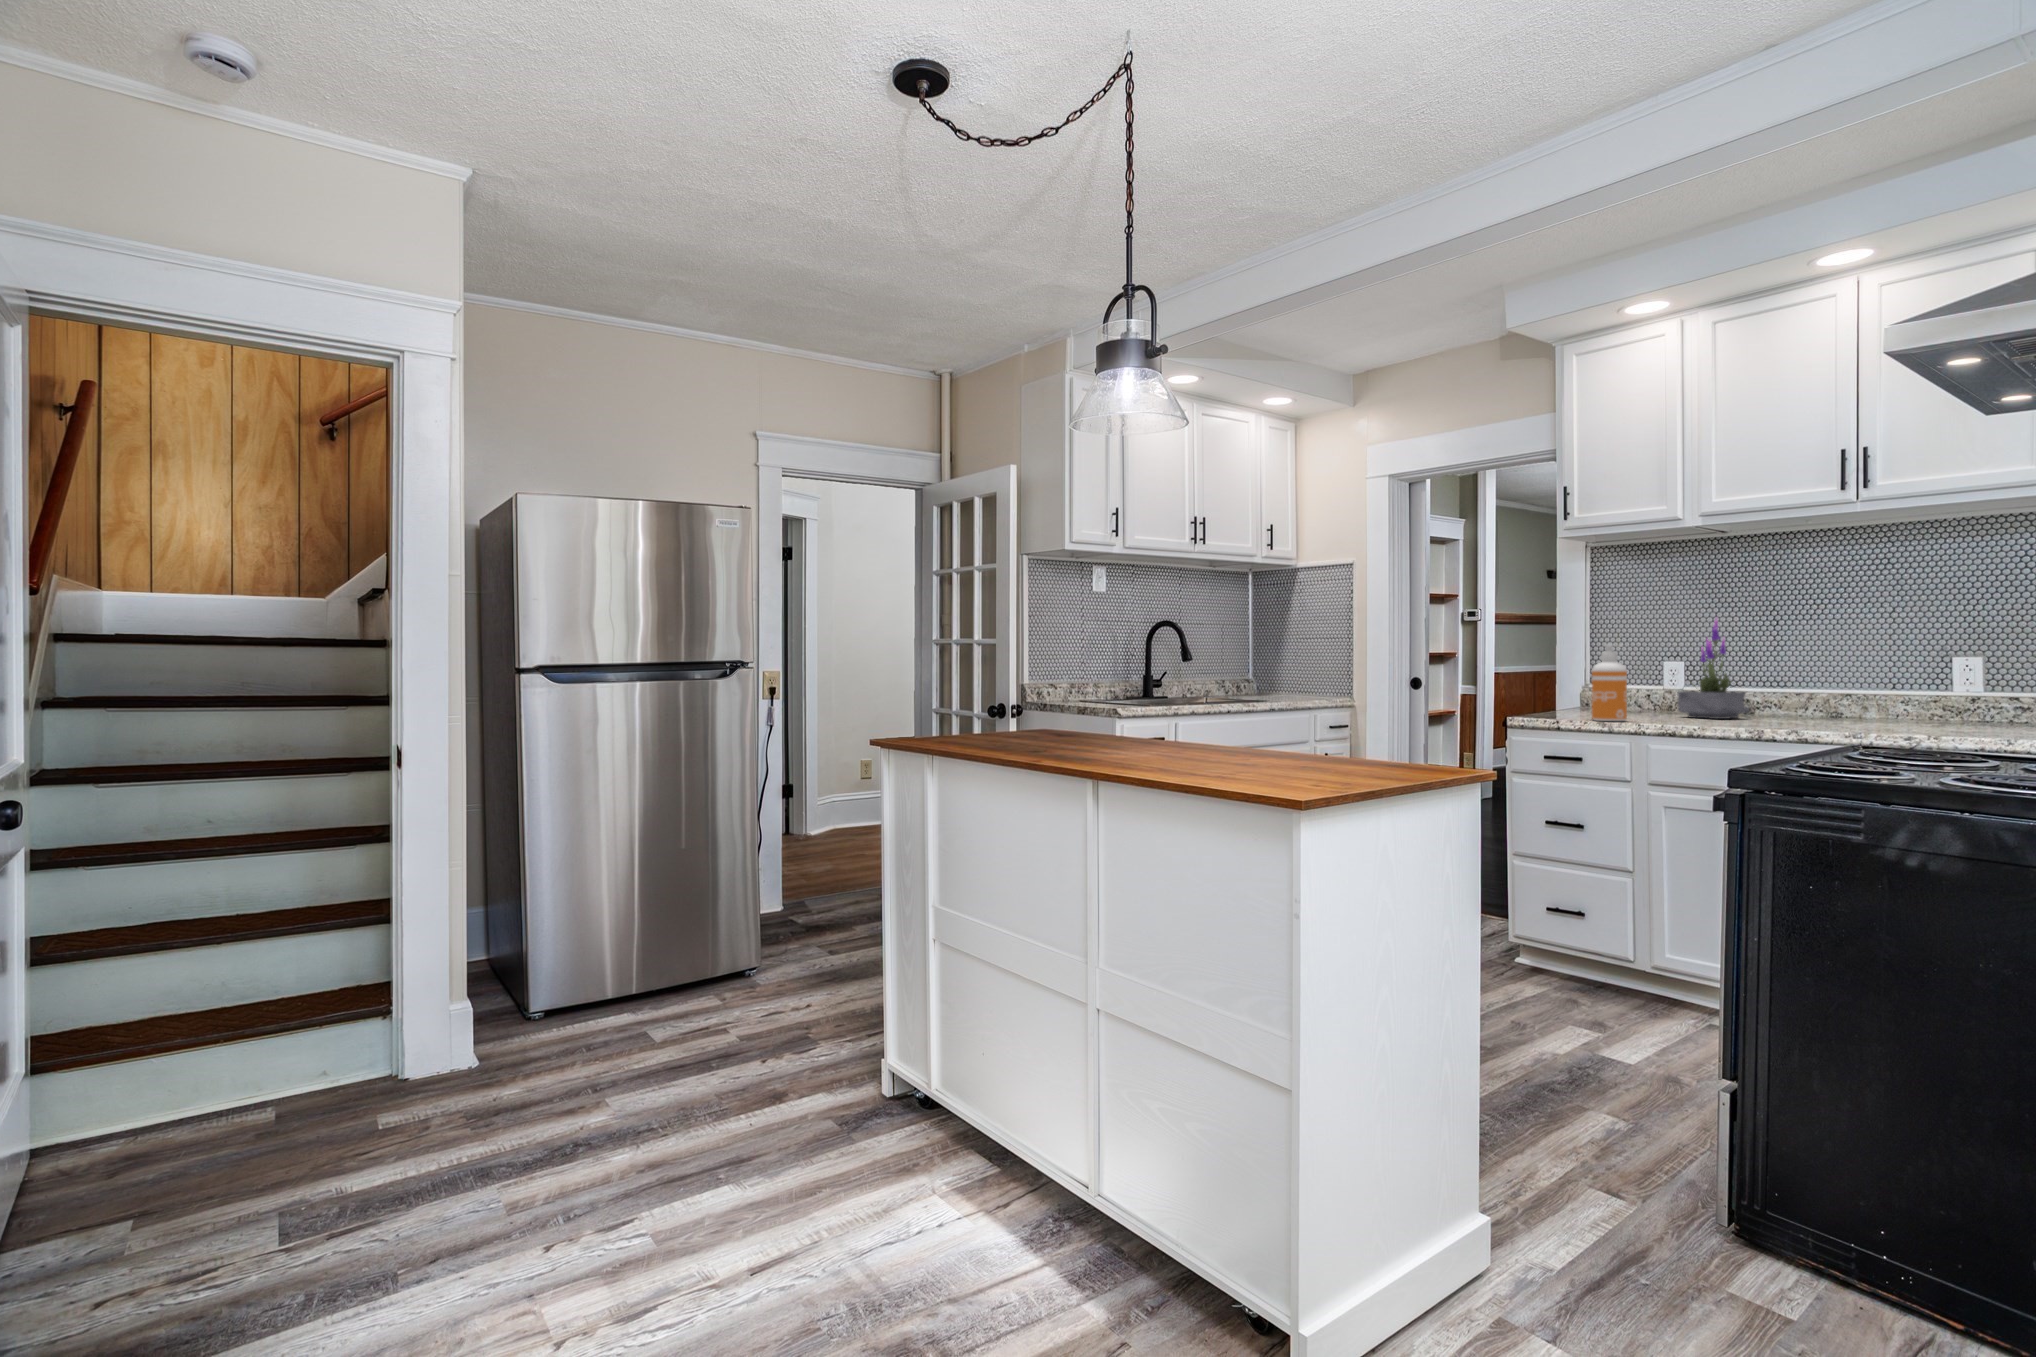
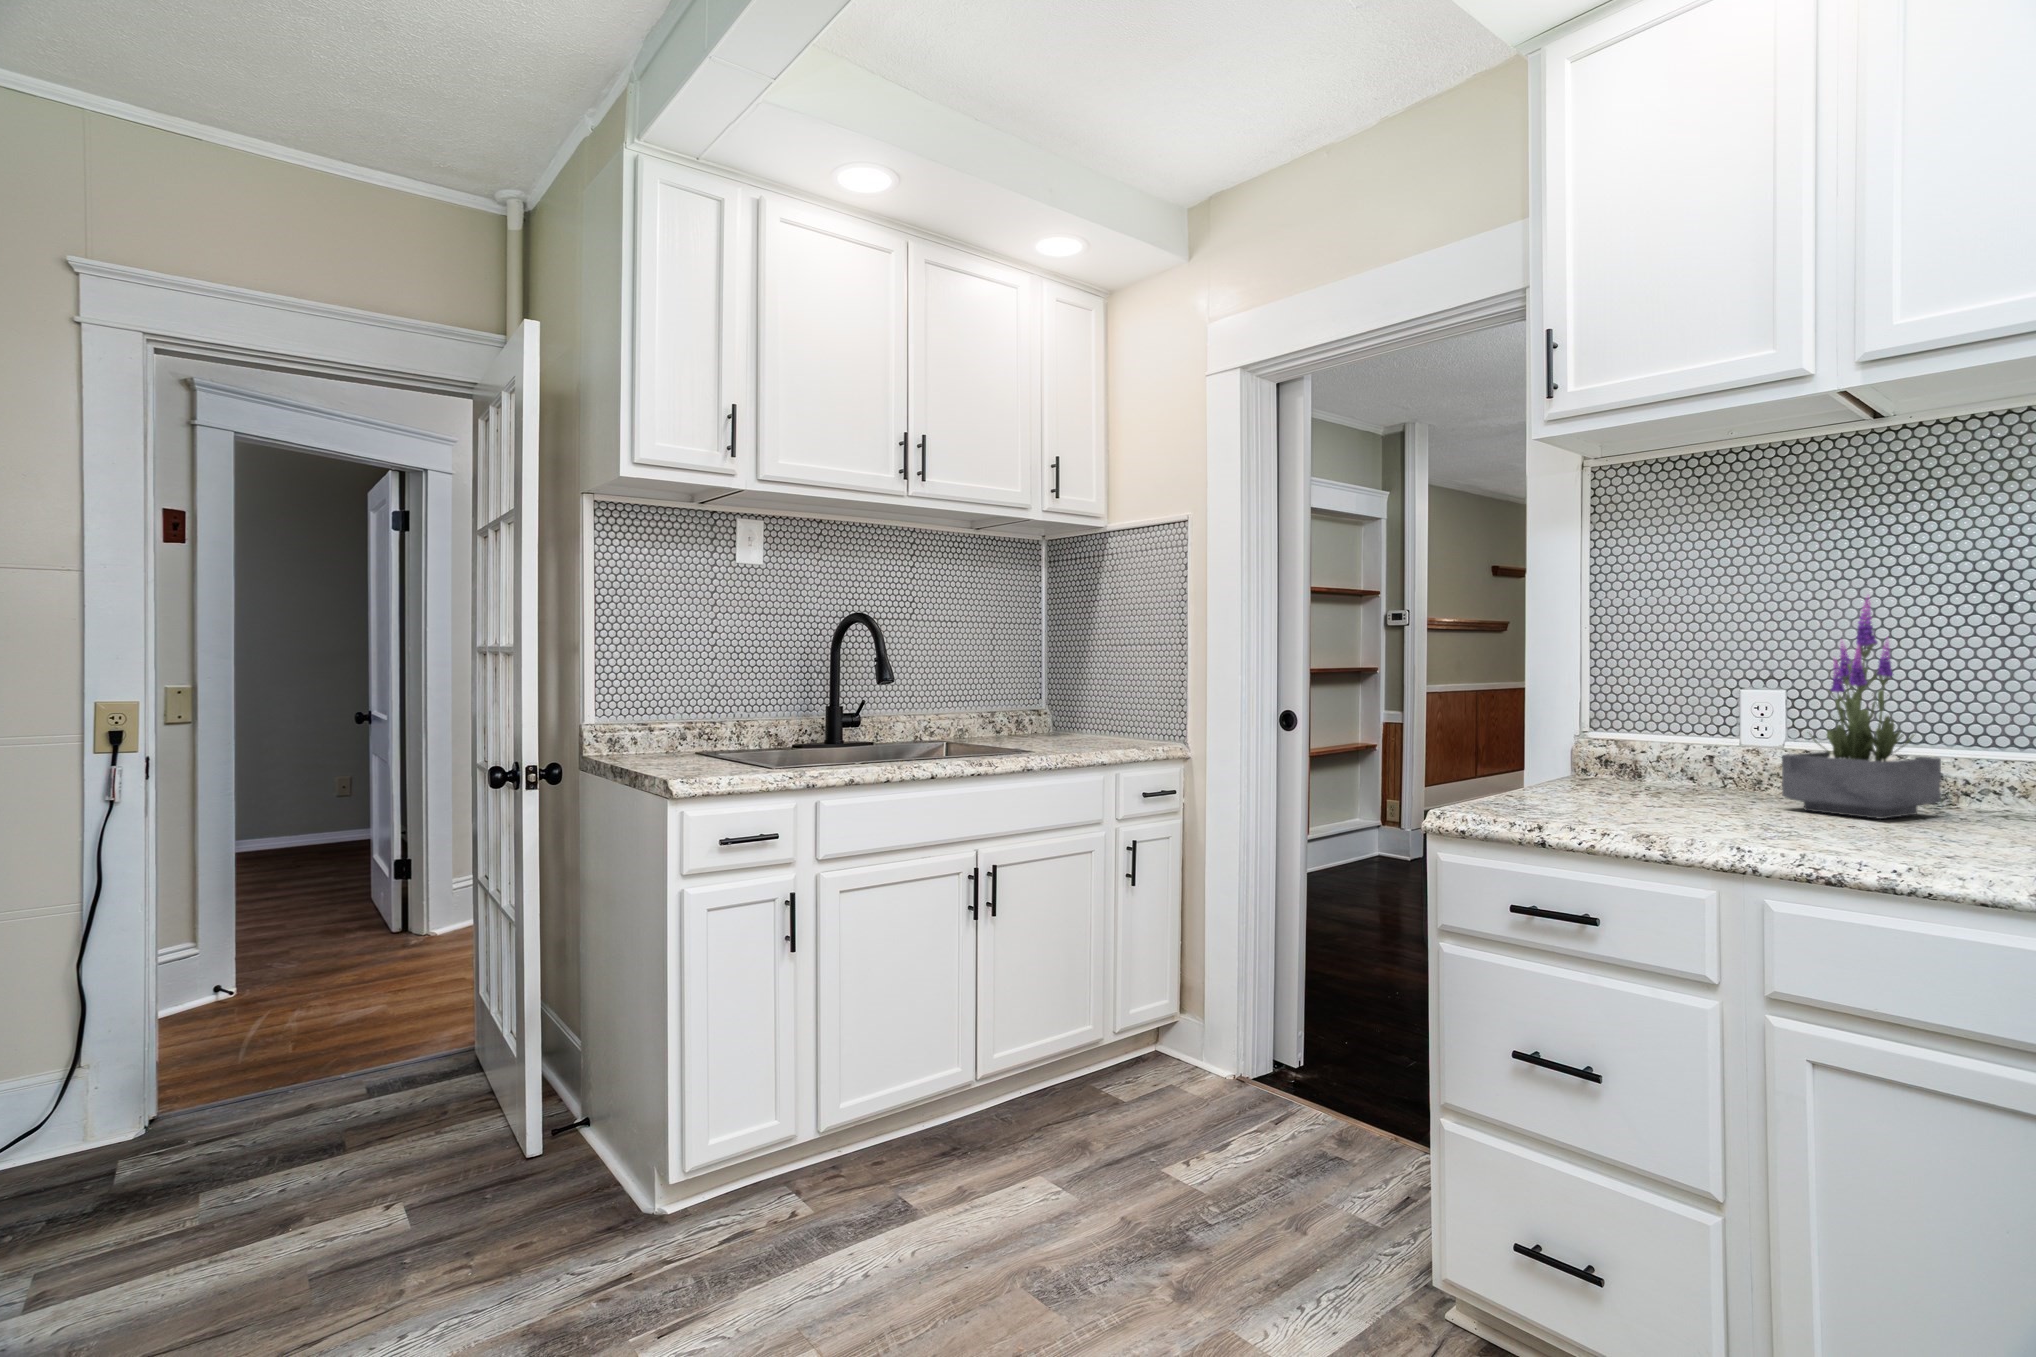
soap dispenser: present [1592,644,1627,721] -> none [1613,655,1697,836]

